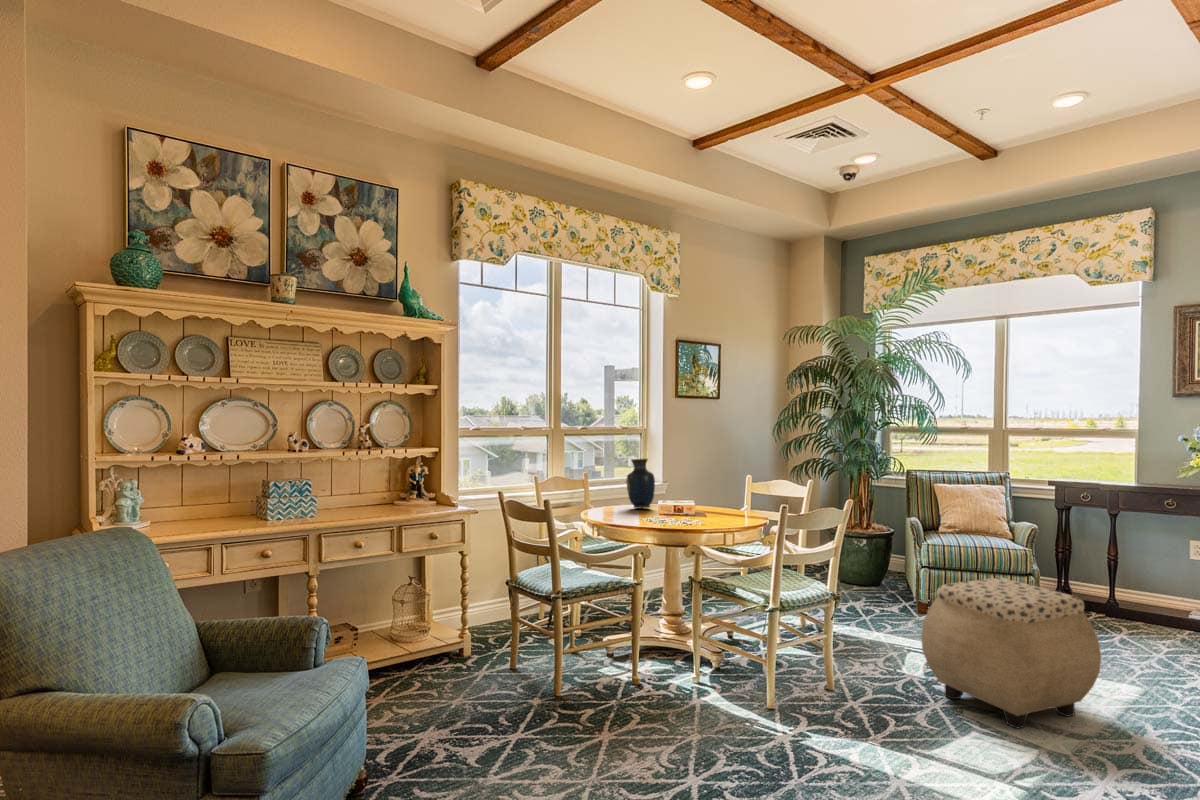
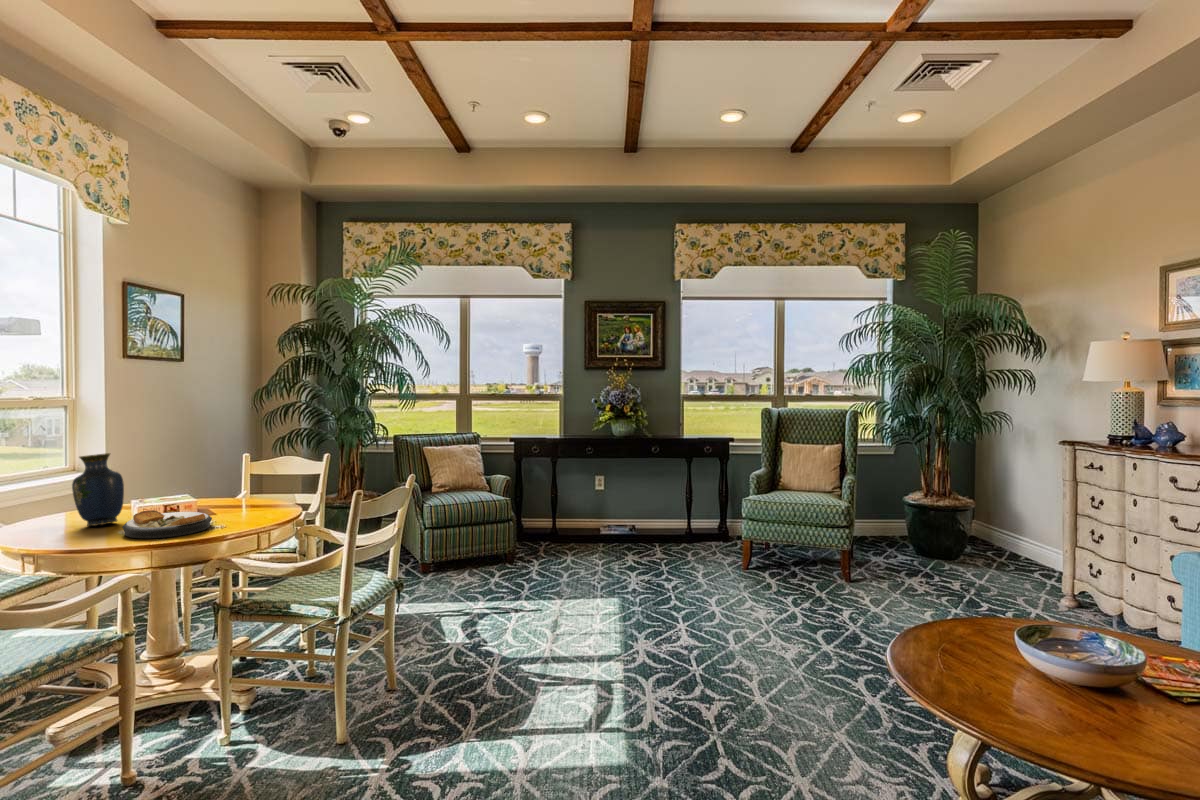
plate: none [646,501,701,520] -> present [122,510,212,538]
ottoman: present [921,577,1101,729] -> none [475,534,607,669]

